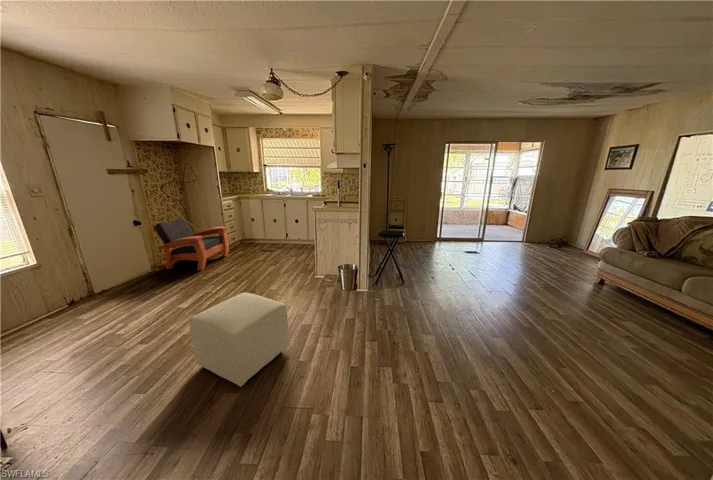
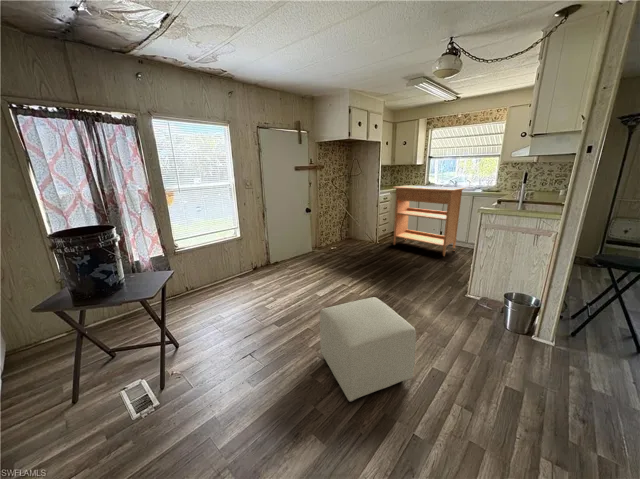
console table: none [235,191,300,251] -> present [393,185,465,256]
armchair: present [154,218,228,271] -> none [323,208,380,258]

